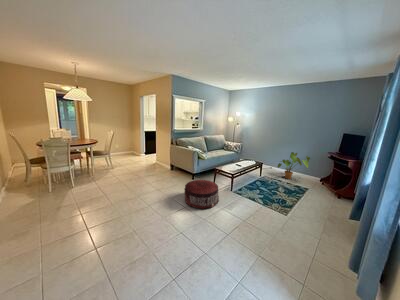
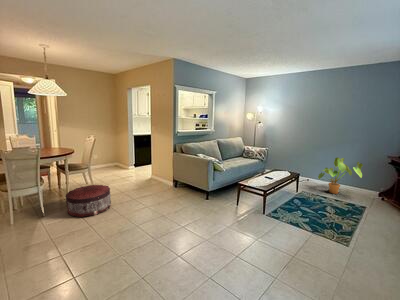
pouf: present [184,180,219,209] -> present [65,185,111,217]

